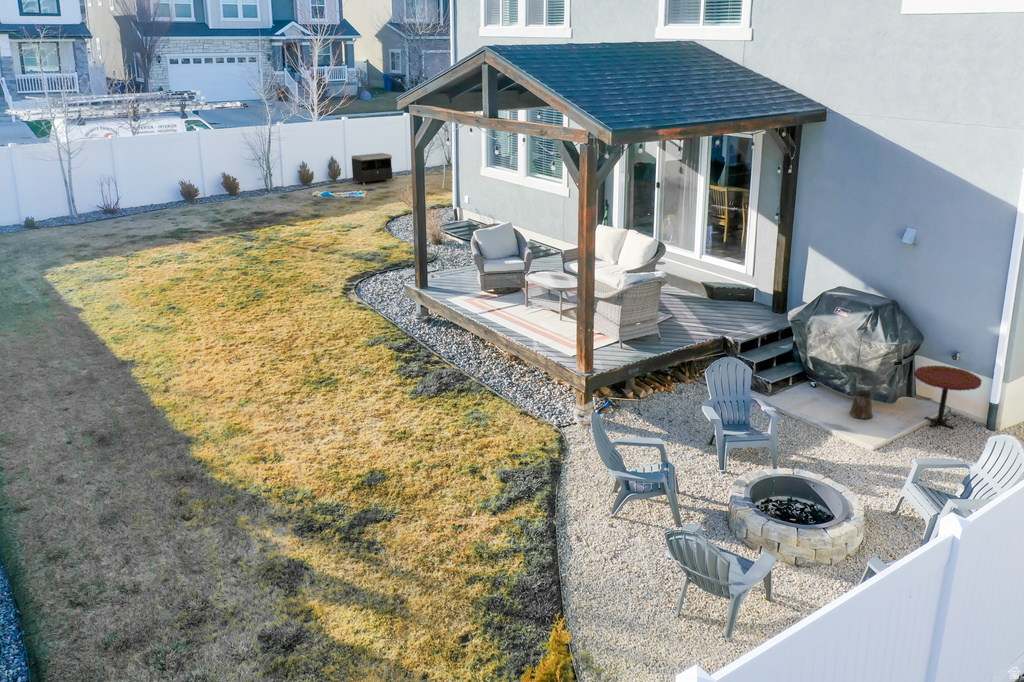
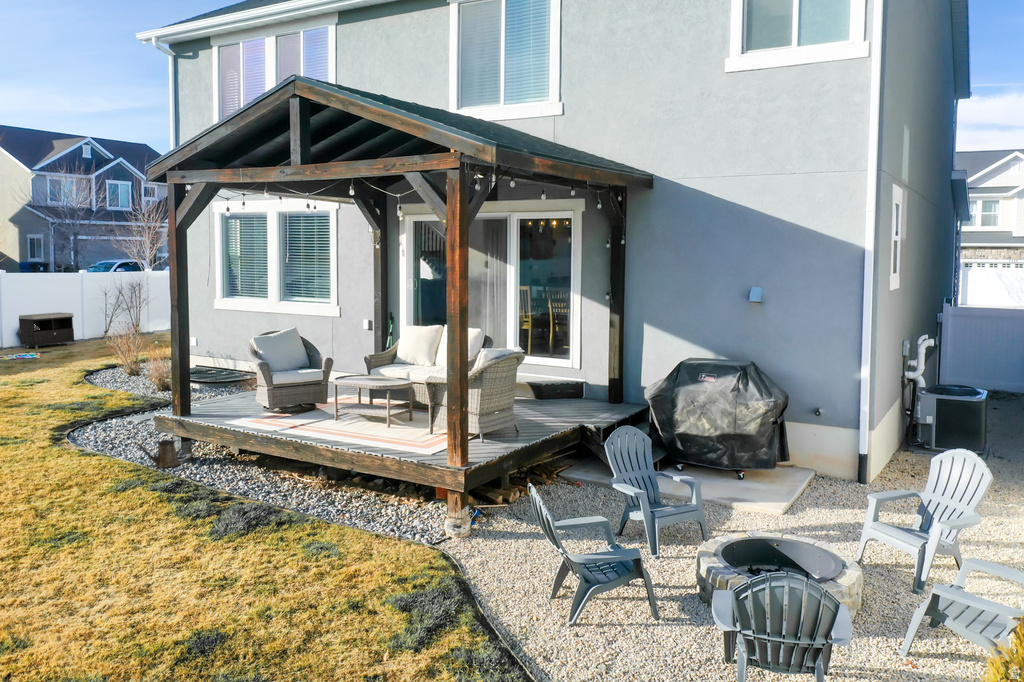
side table: present [914,366,982,428] -> none [795,423,864,486]
watering can: present [849,389,873,419] -> present [135,440,184,468]

